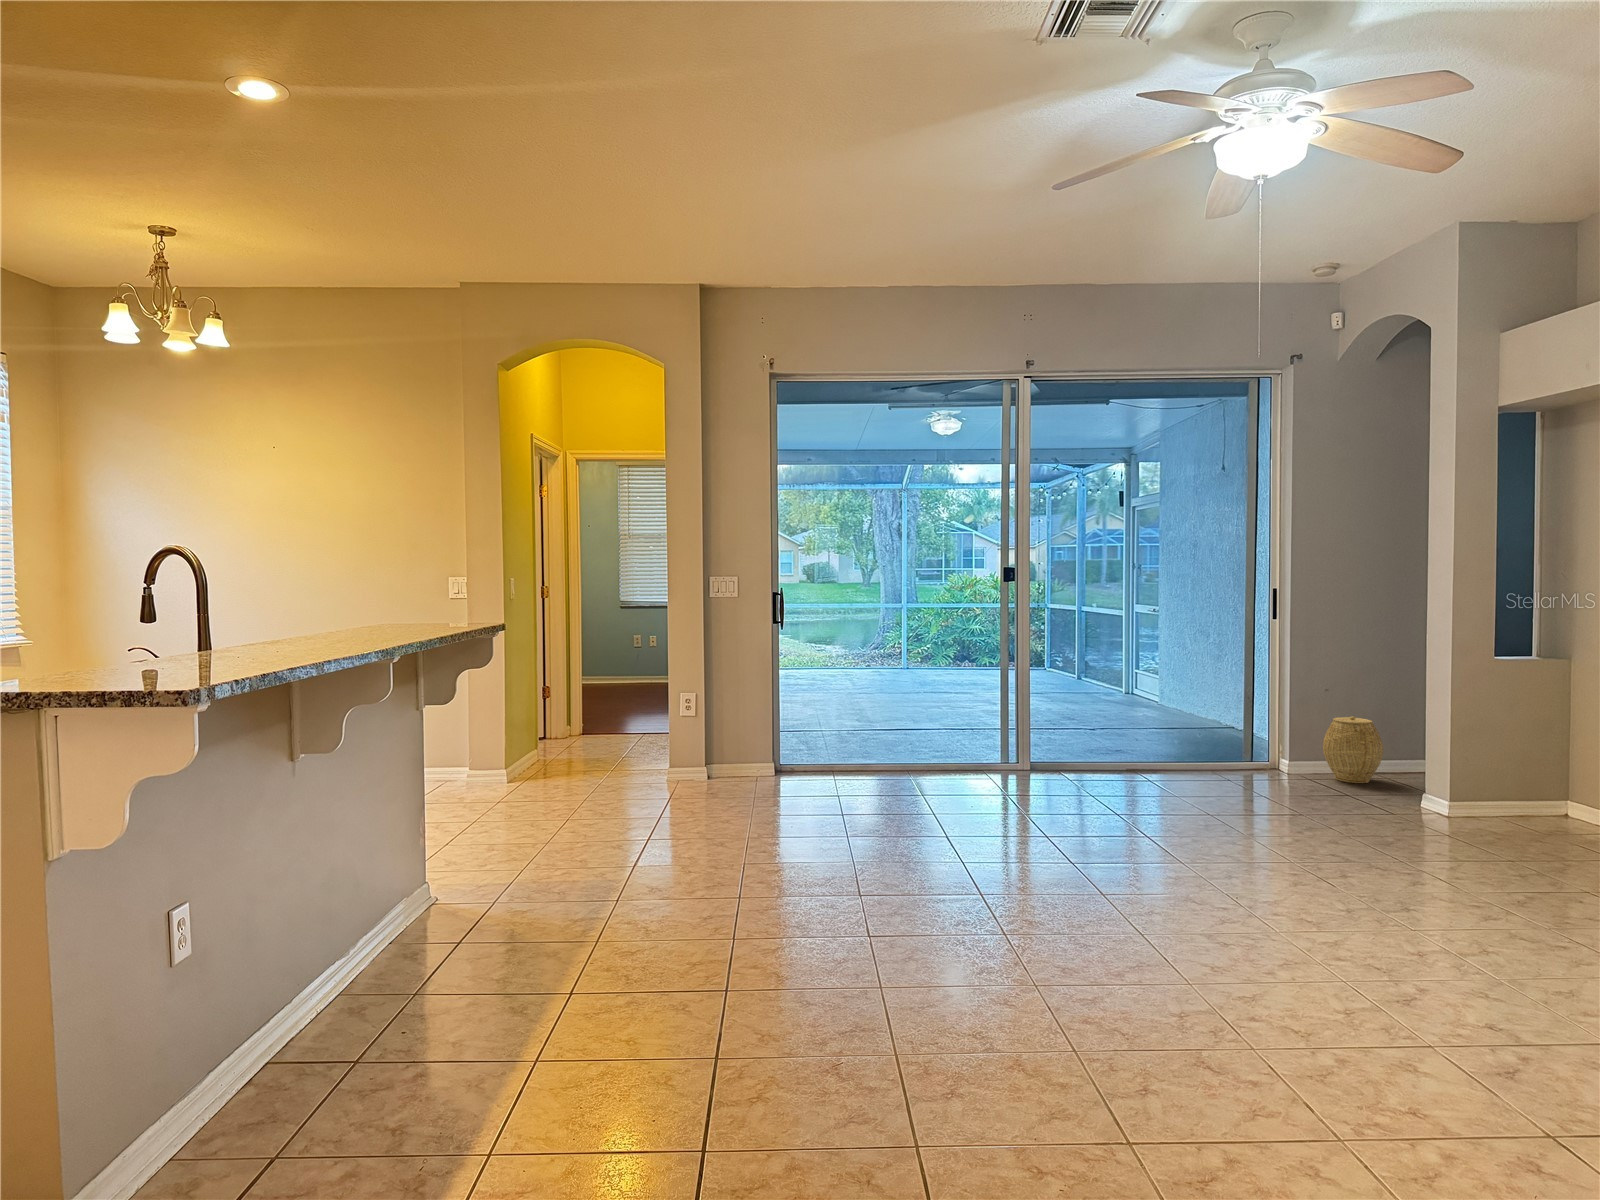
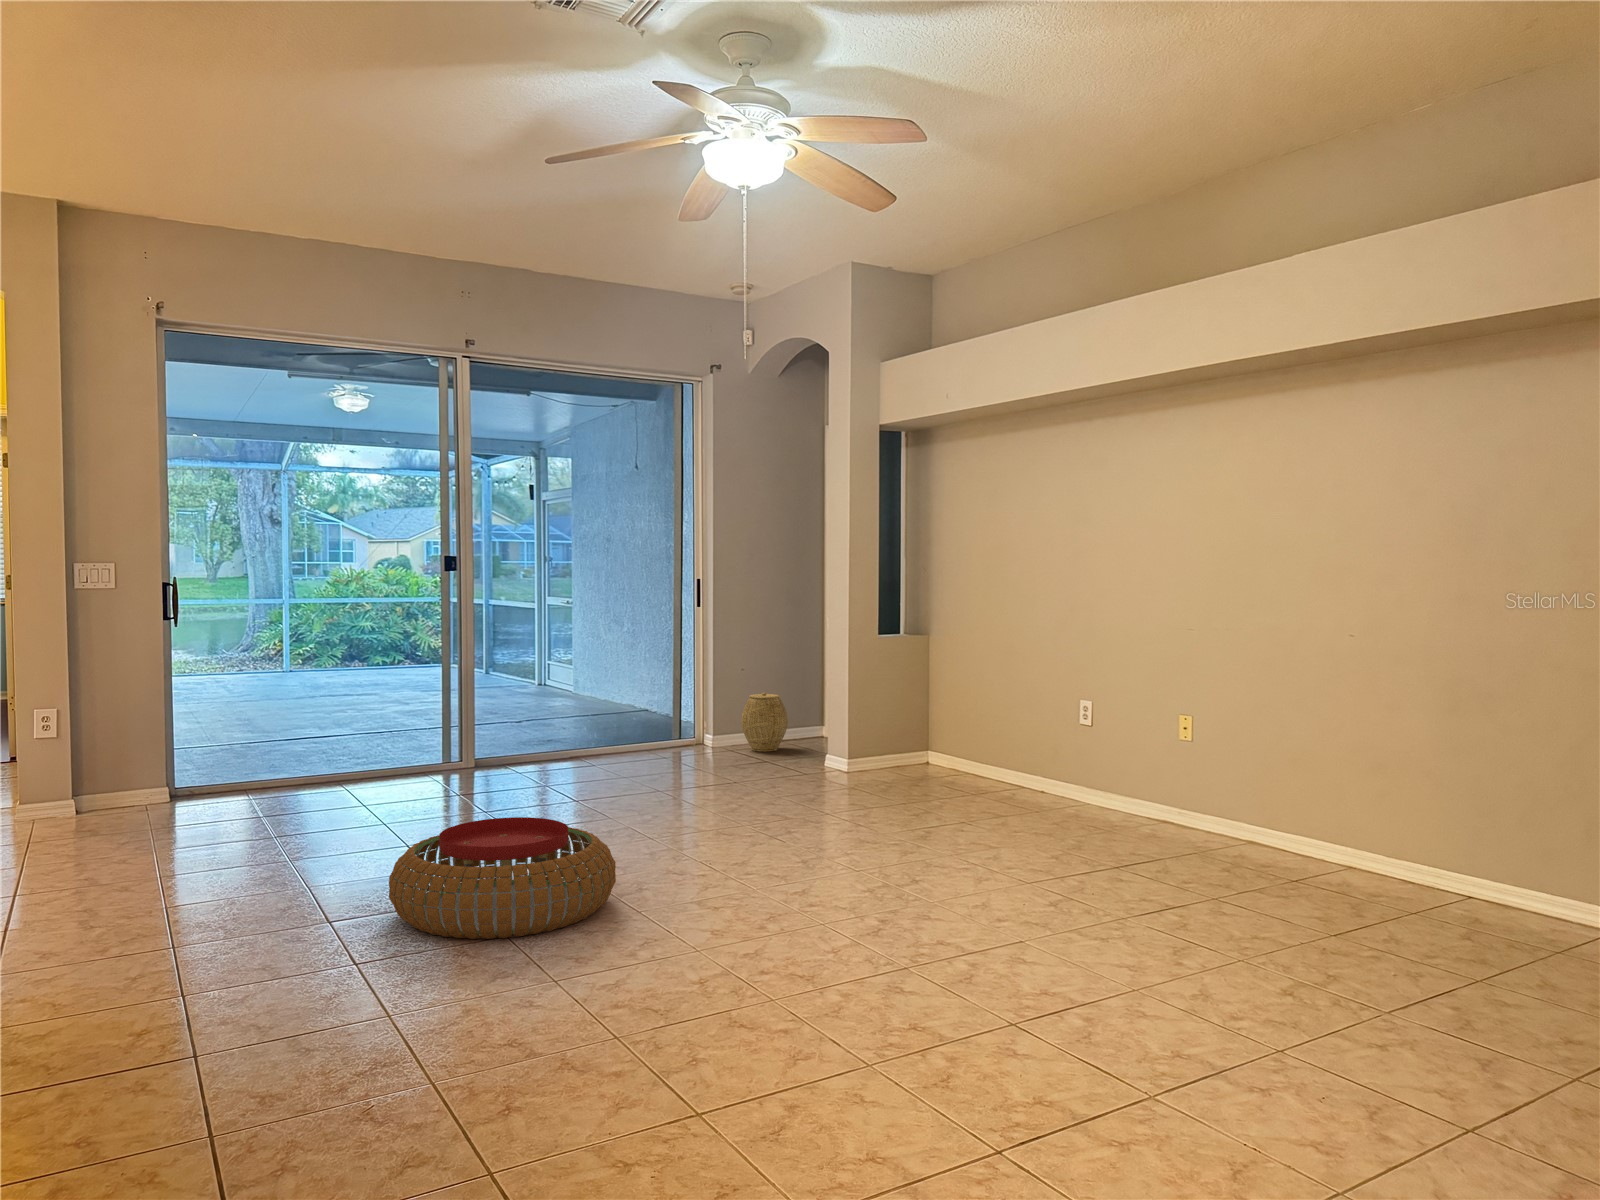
pouf: none [902,858,1154,1014] -> present [389,817,616,939]

